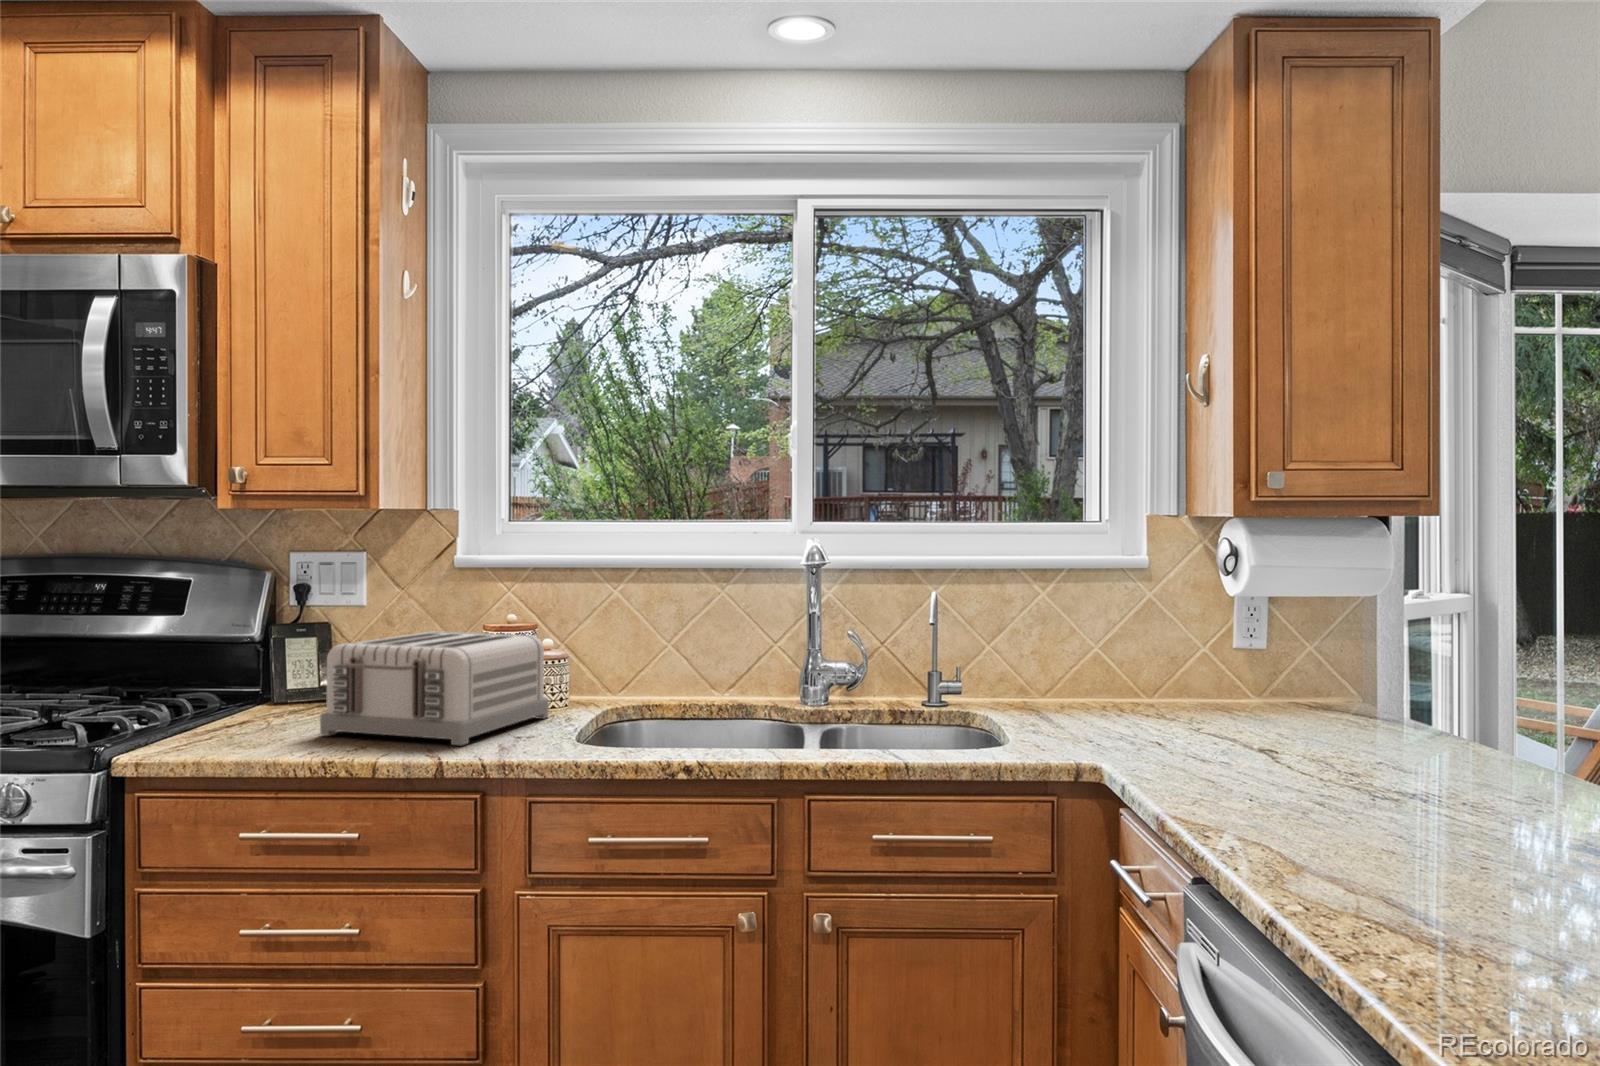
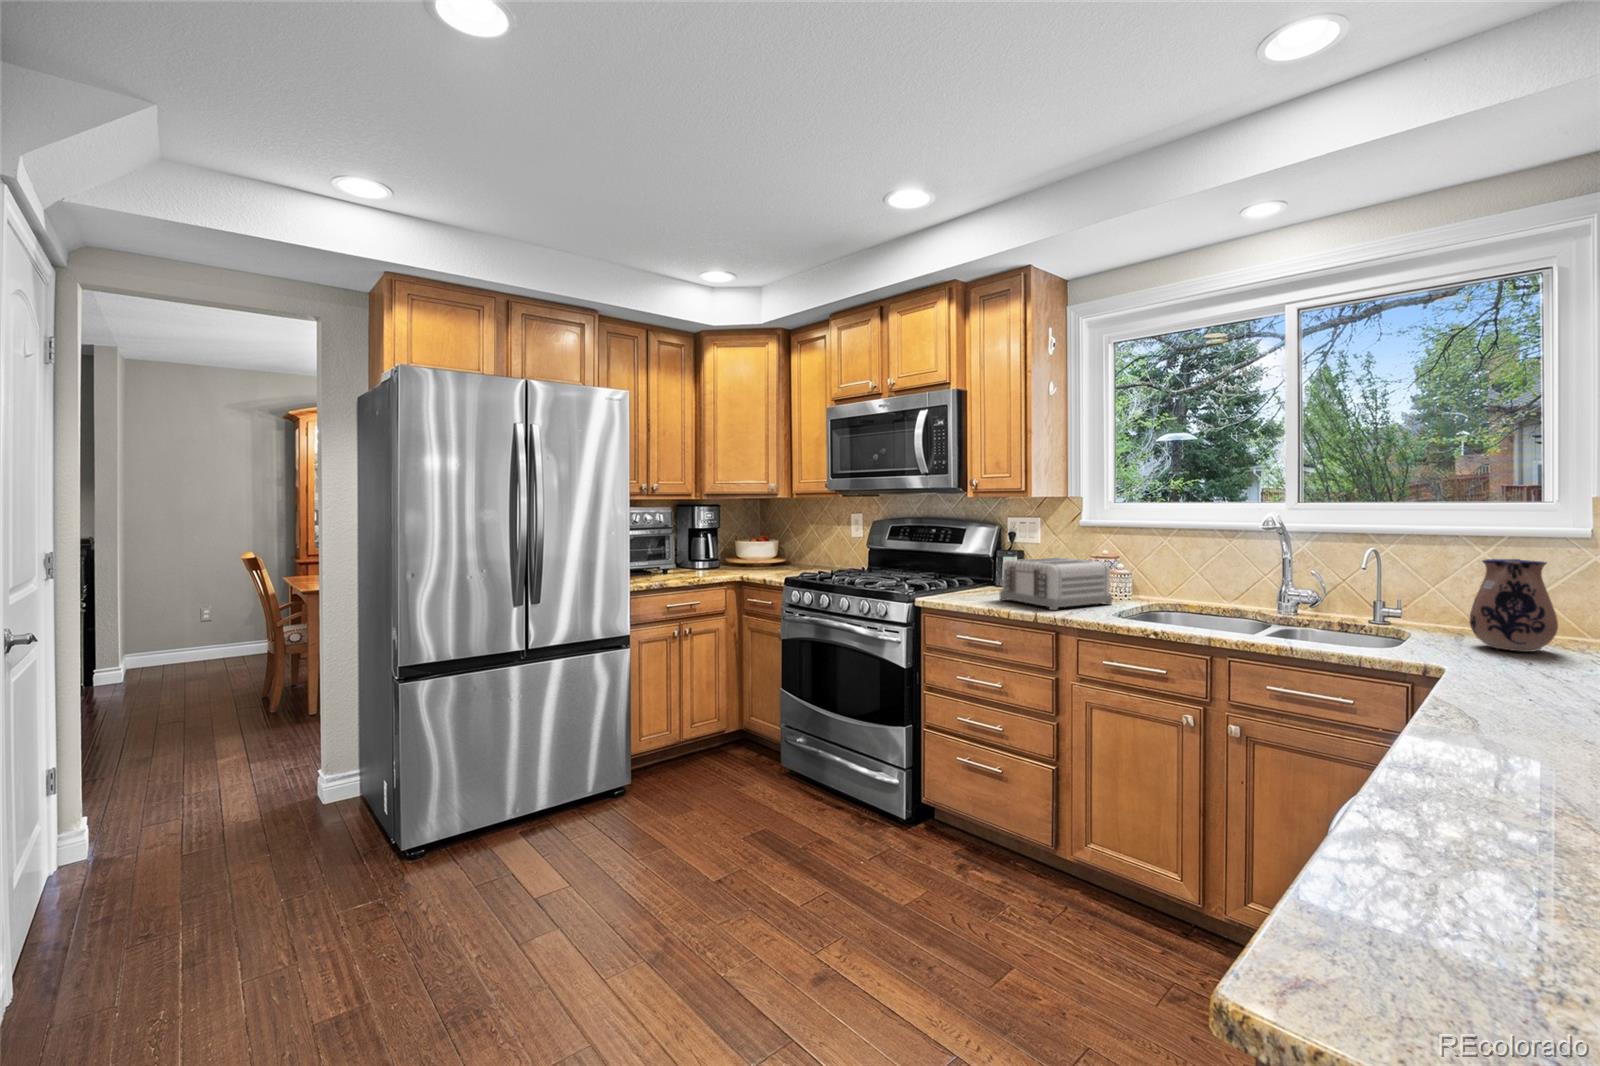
ceramic pitcher: none [1055,599,1143,725] -> present [1470,559,1558,652]

